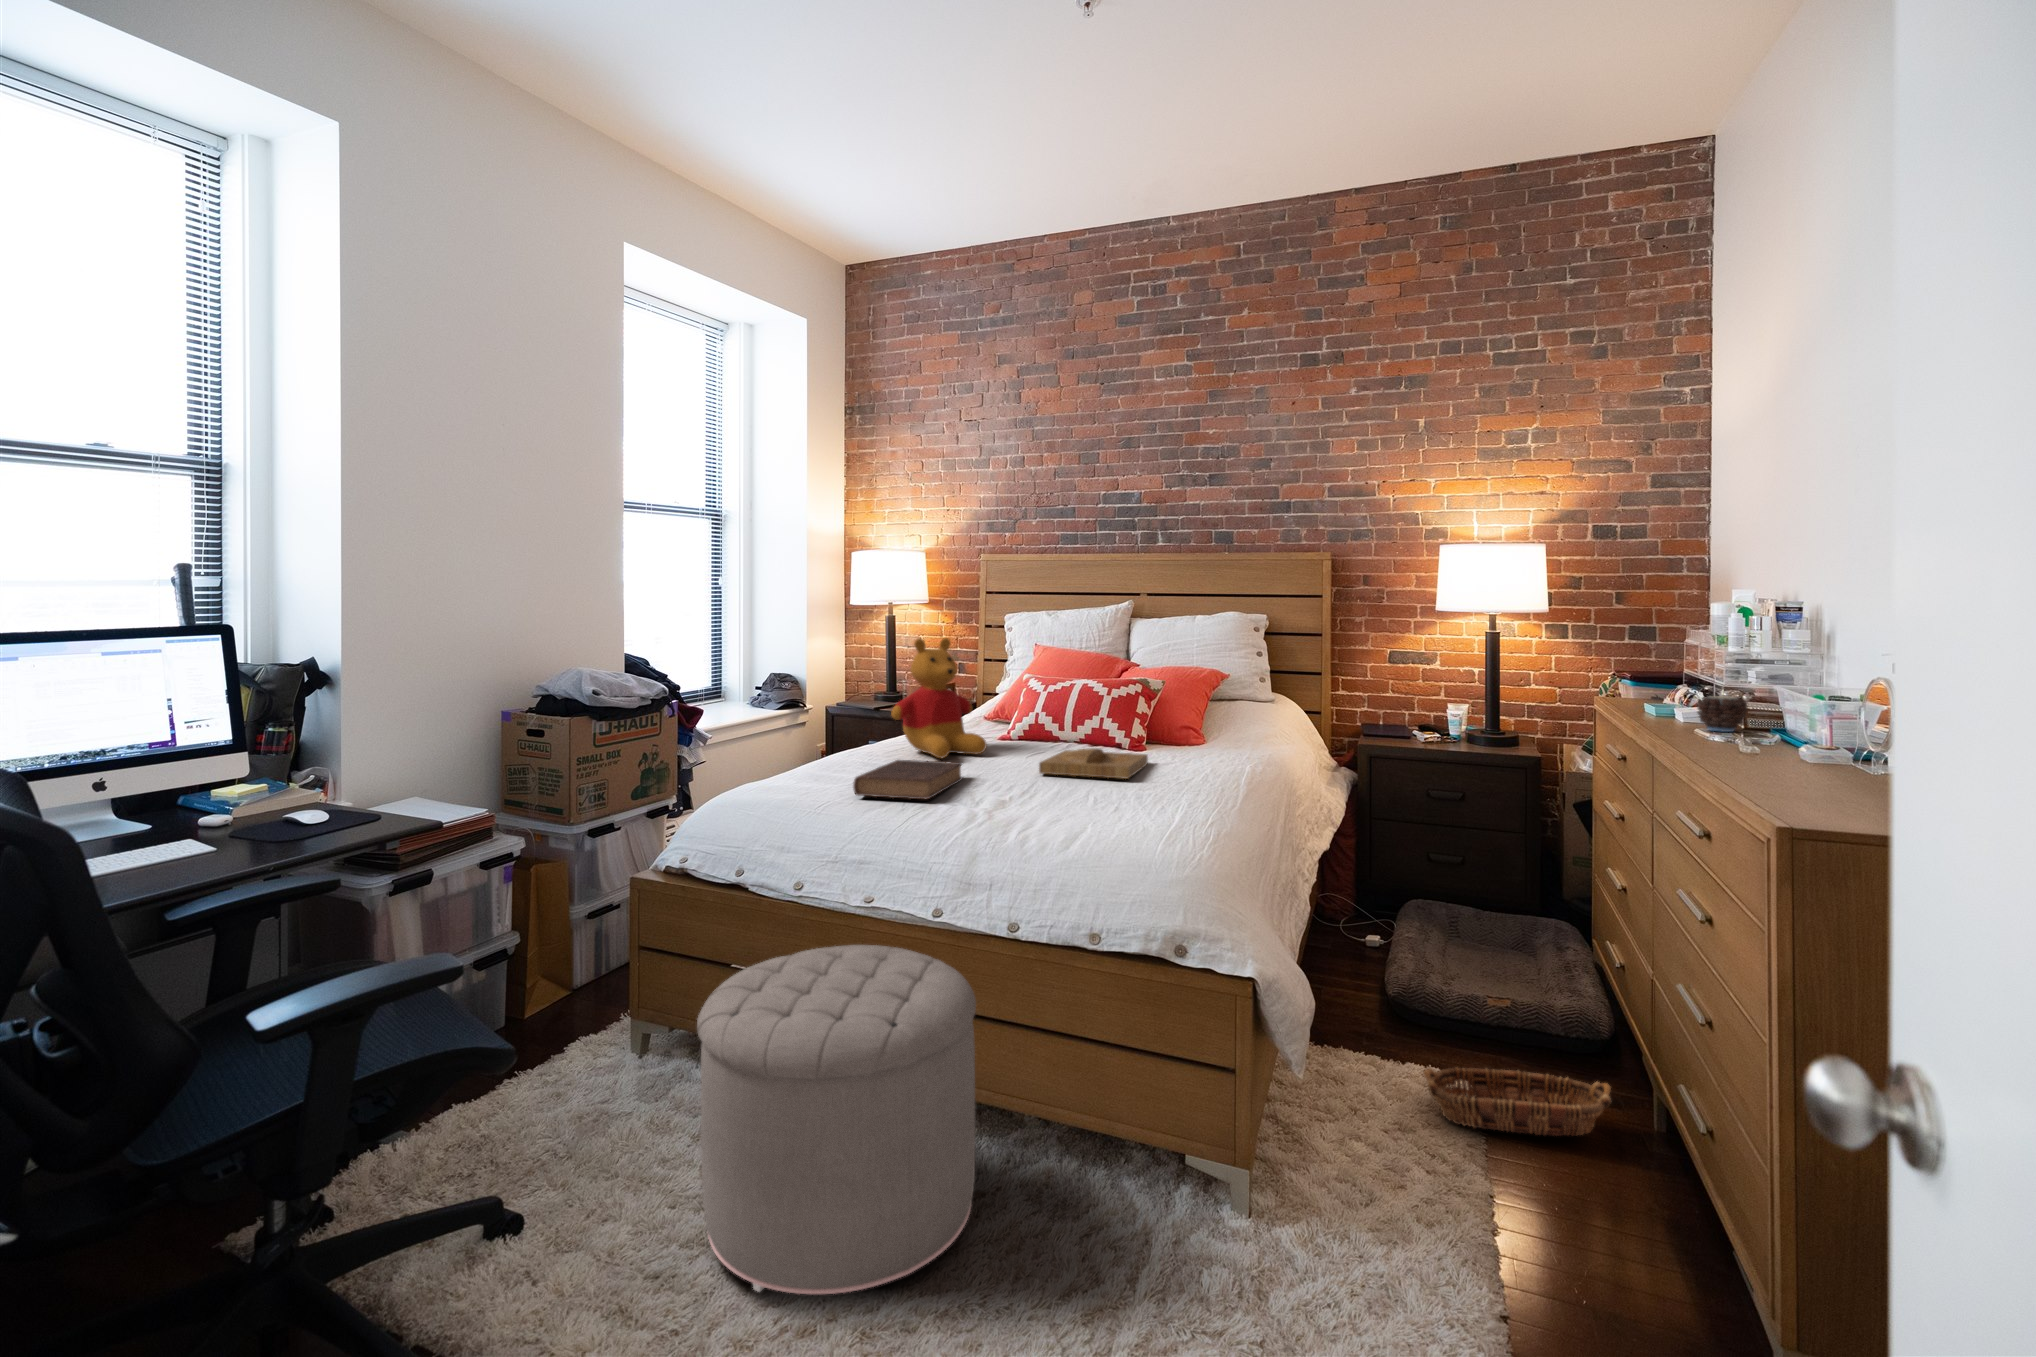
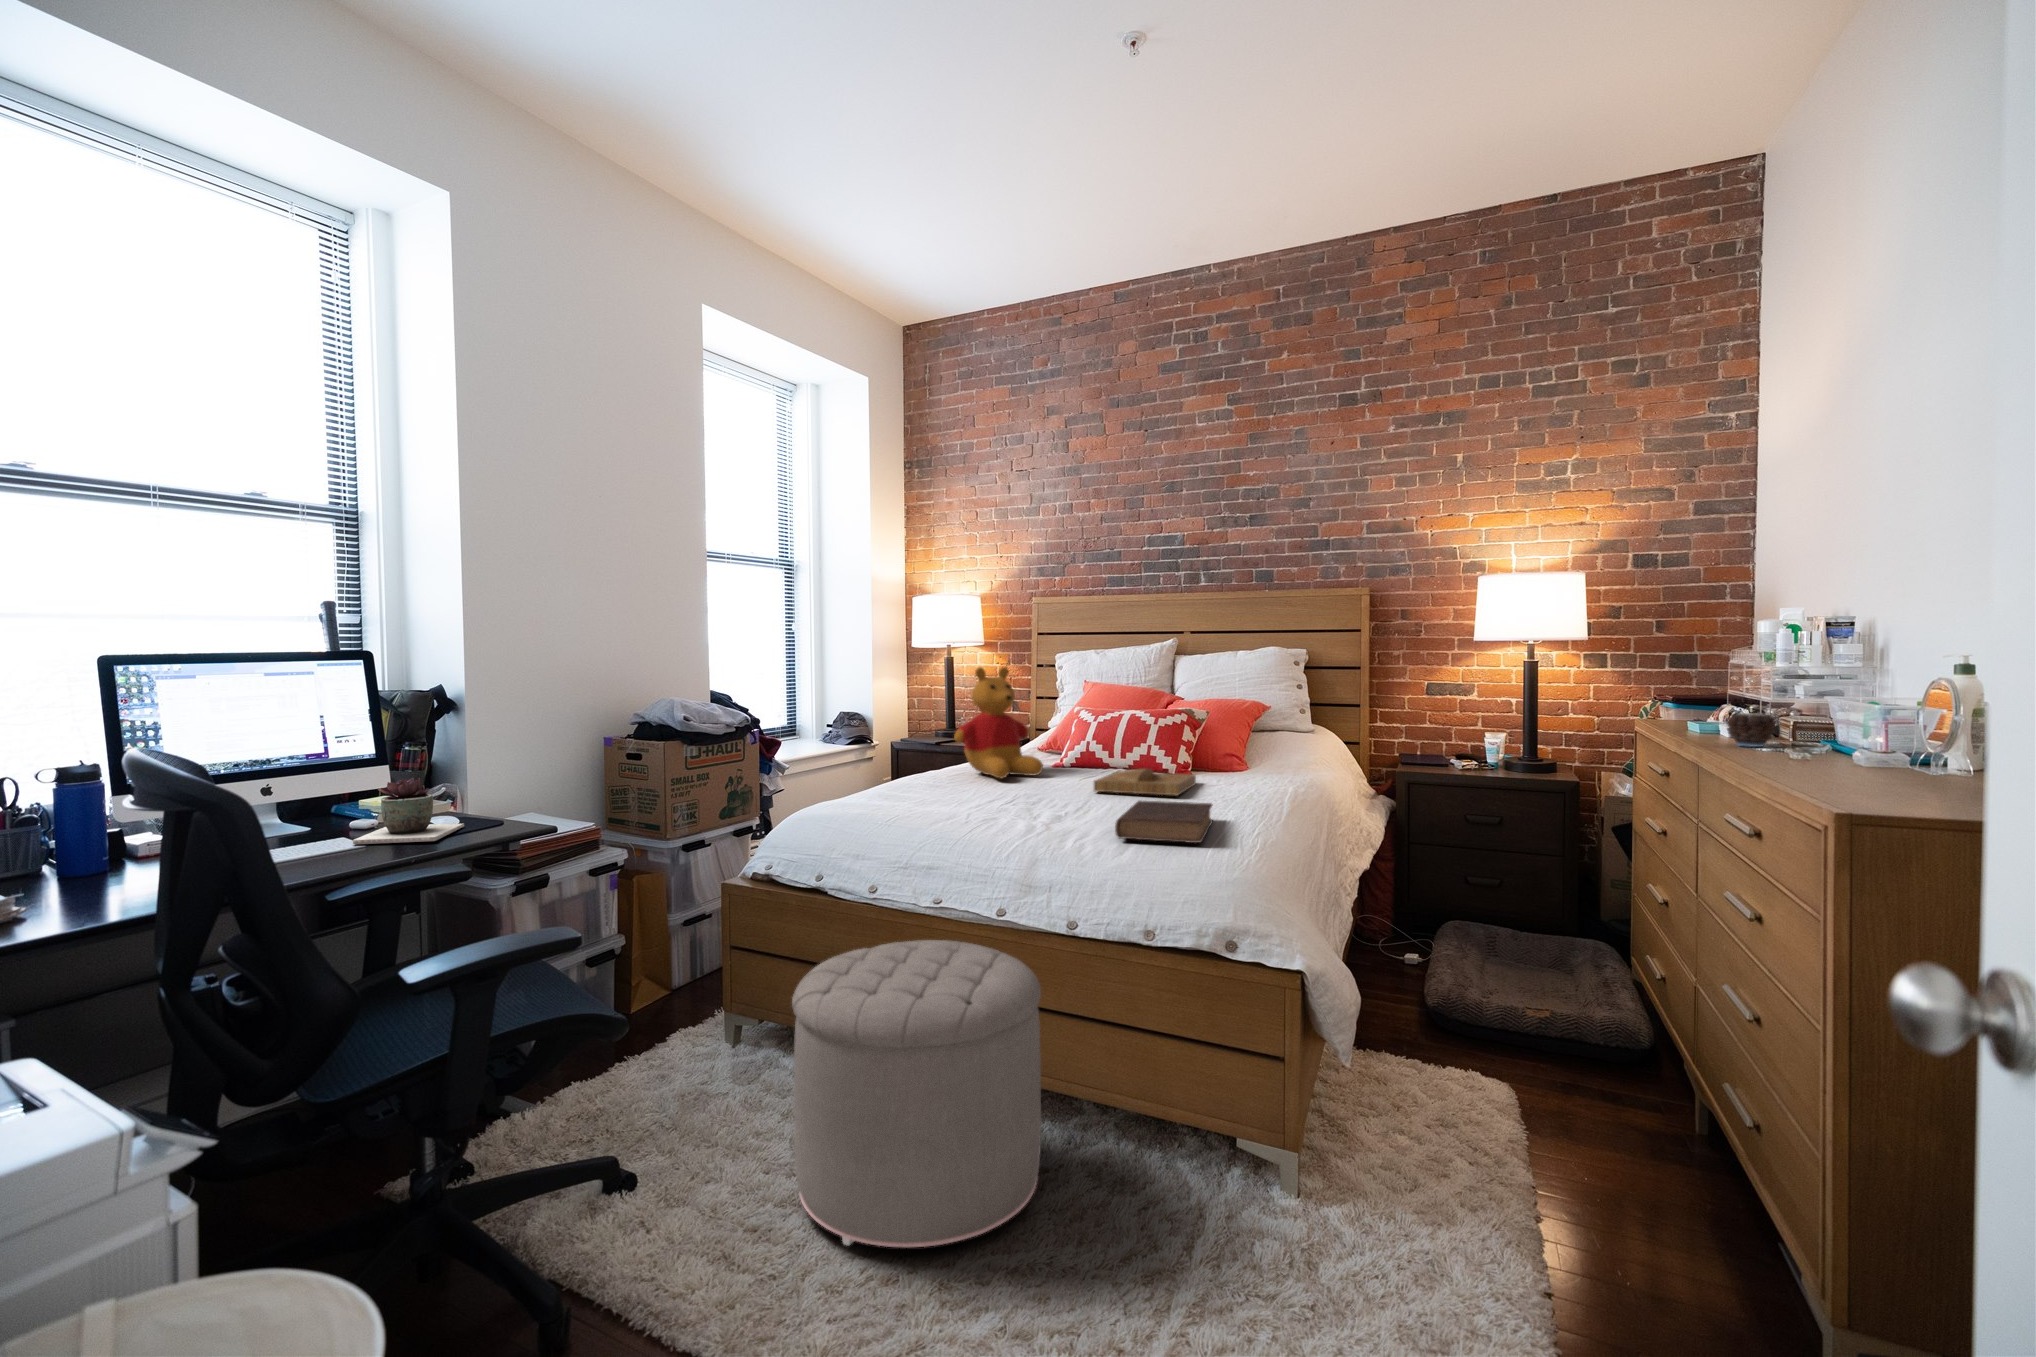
book: present [853,760,963,799] -> present [1115,801,1213,843]
succulent plant: none [193,767,333,845] -> present [353,778,464,844]
basket: present [1423,1067,1611,1136] -> none [1448,1068,1669,1146]

